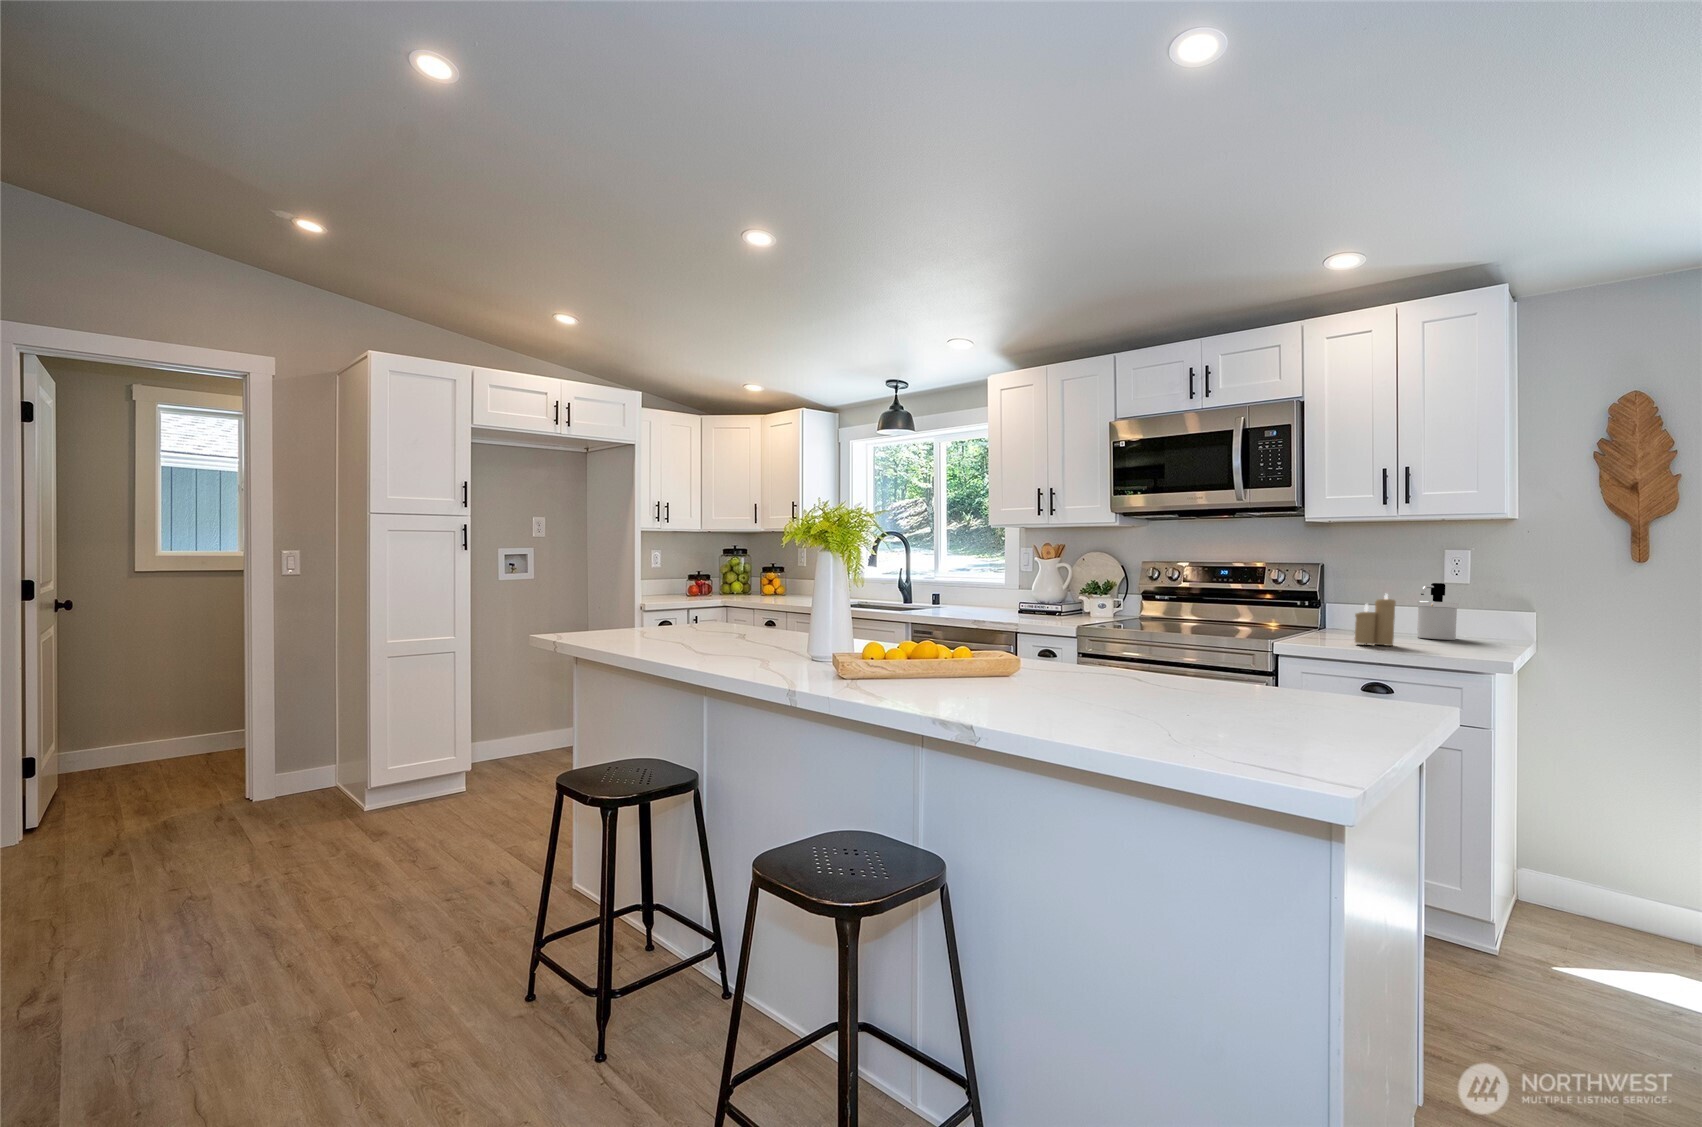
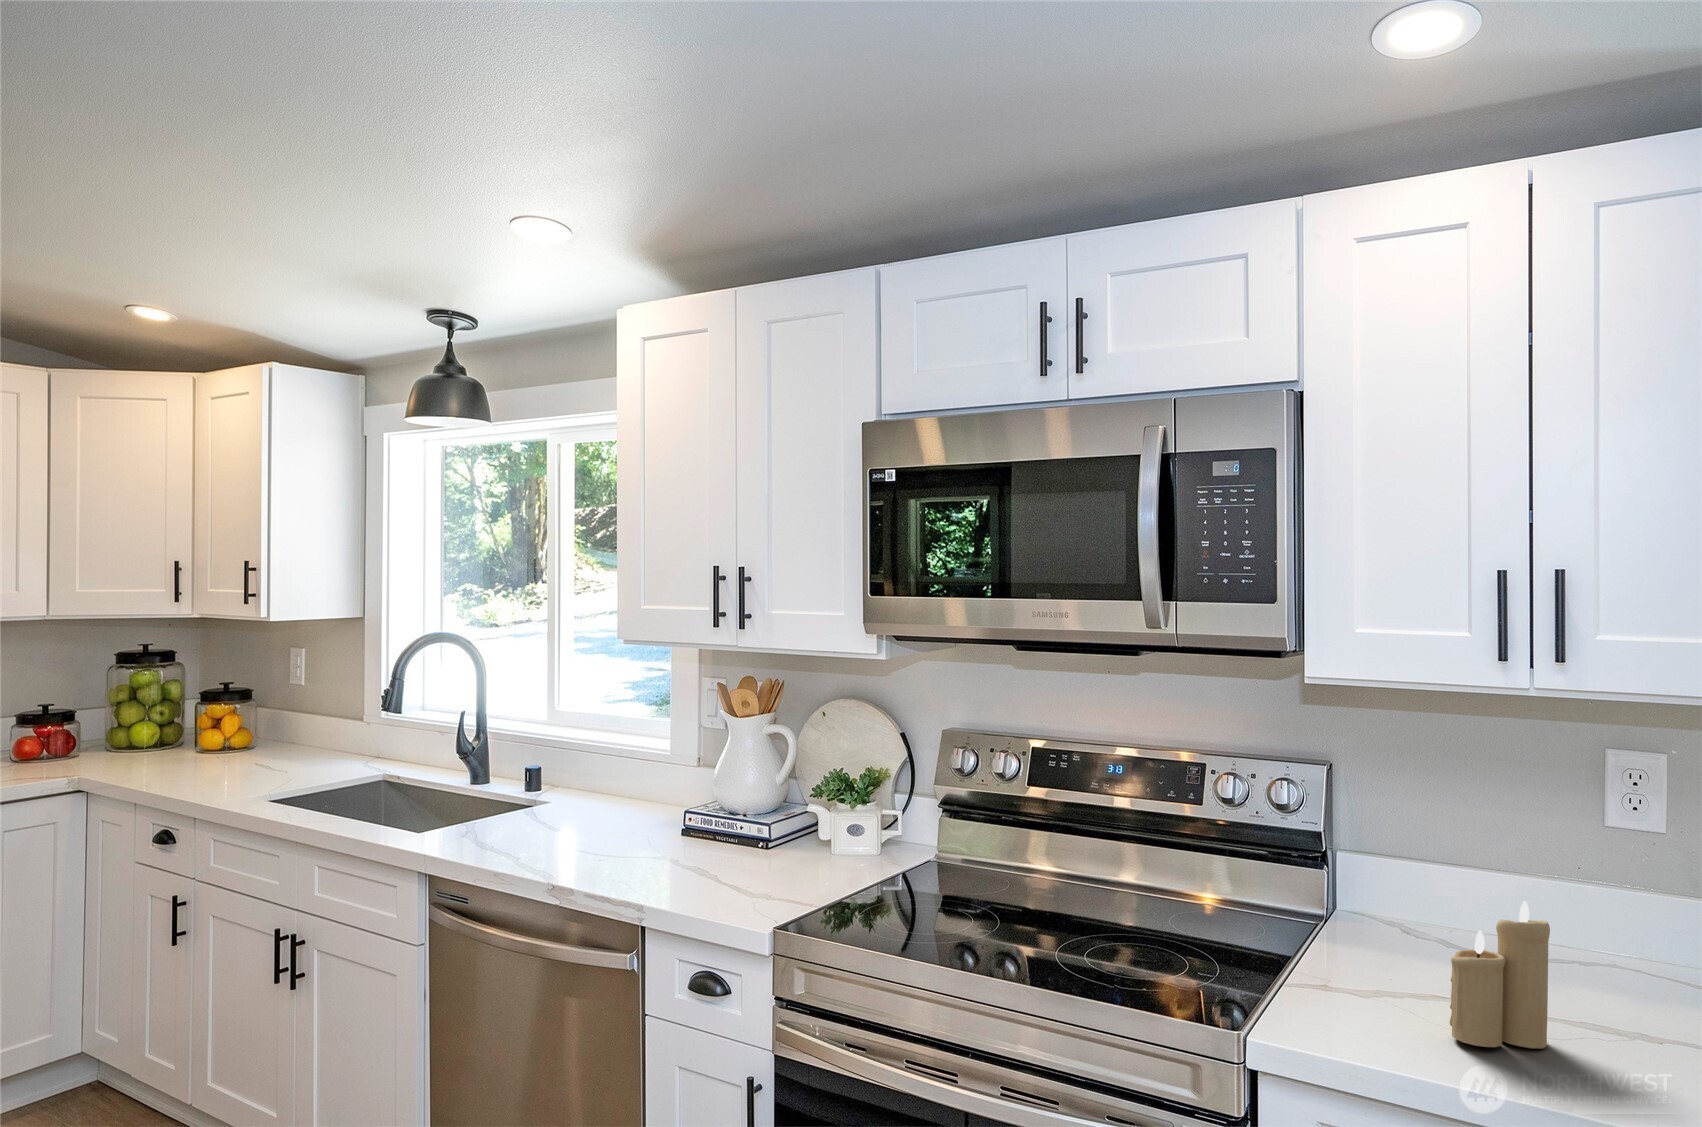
soap dispenser: present [1417,583,1458,640] -> none [1557,841,1655,990]

